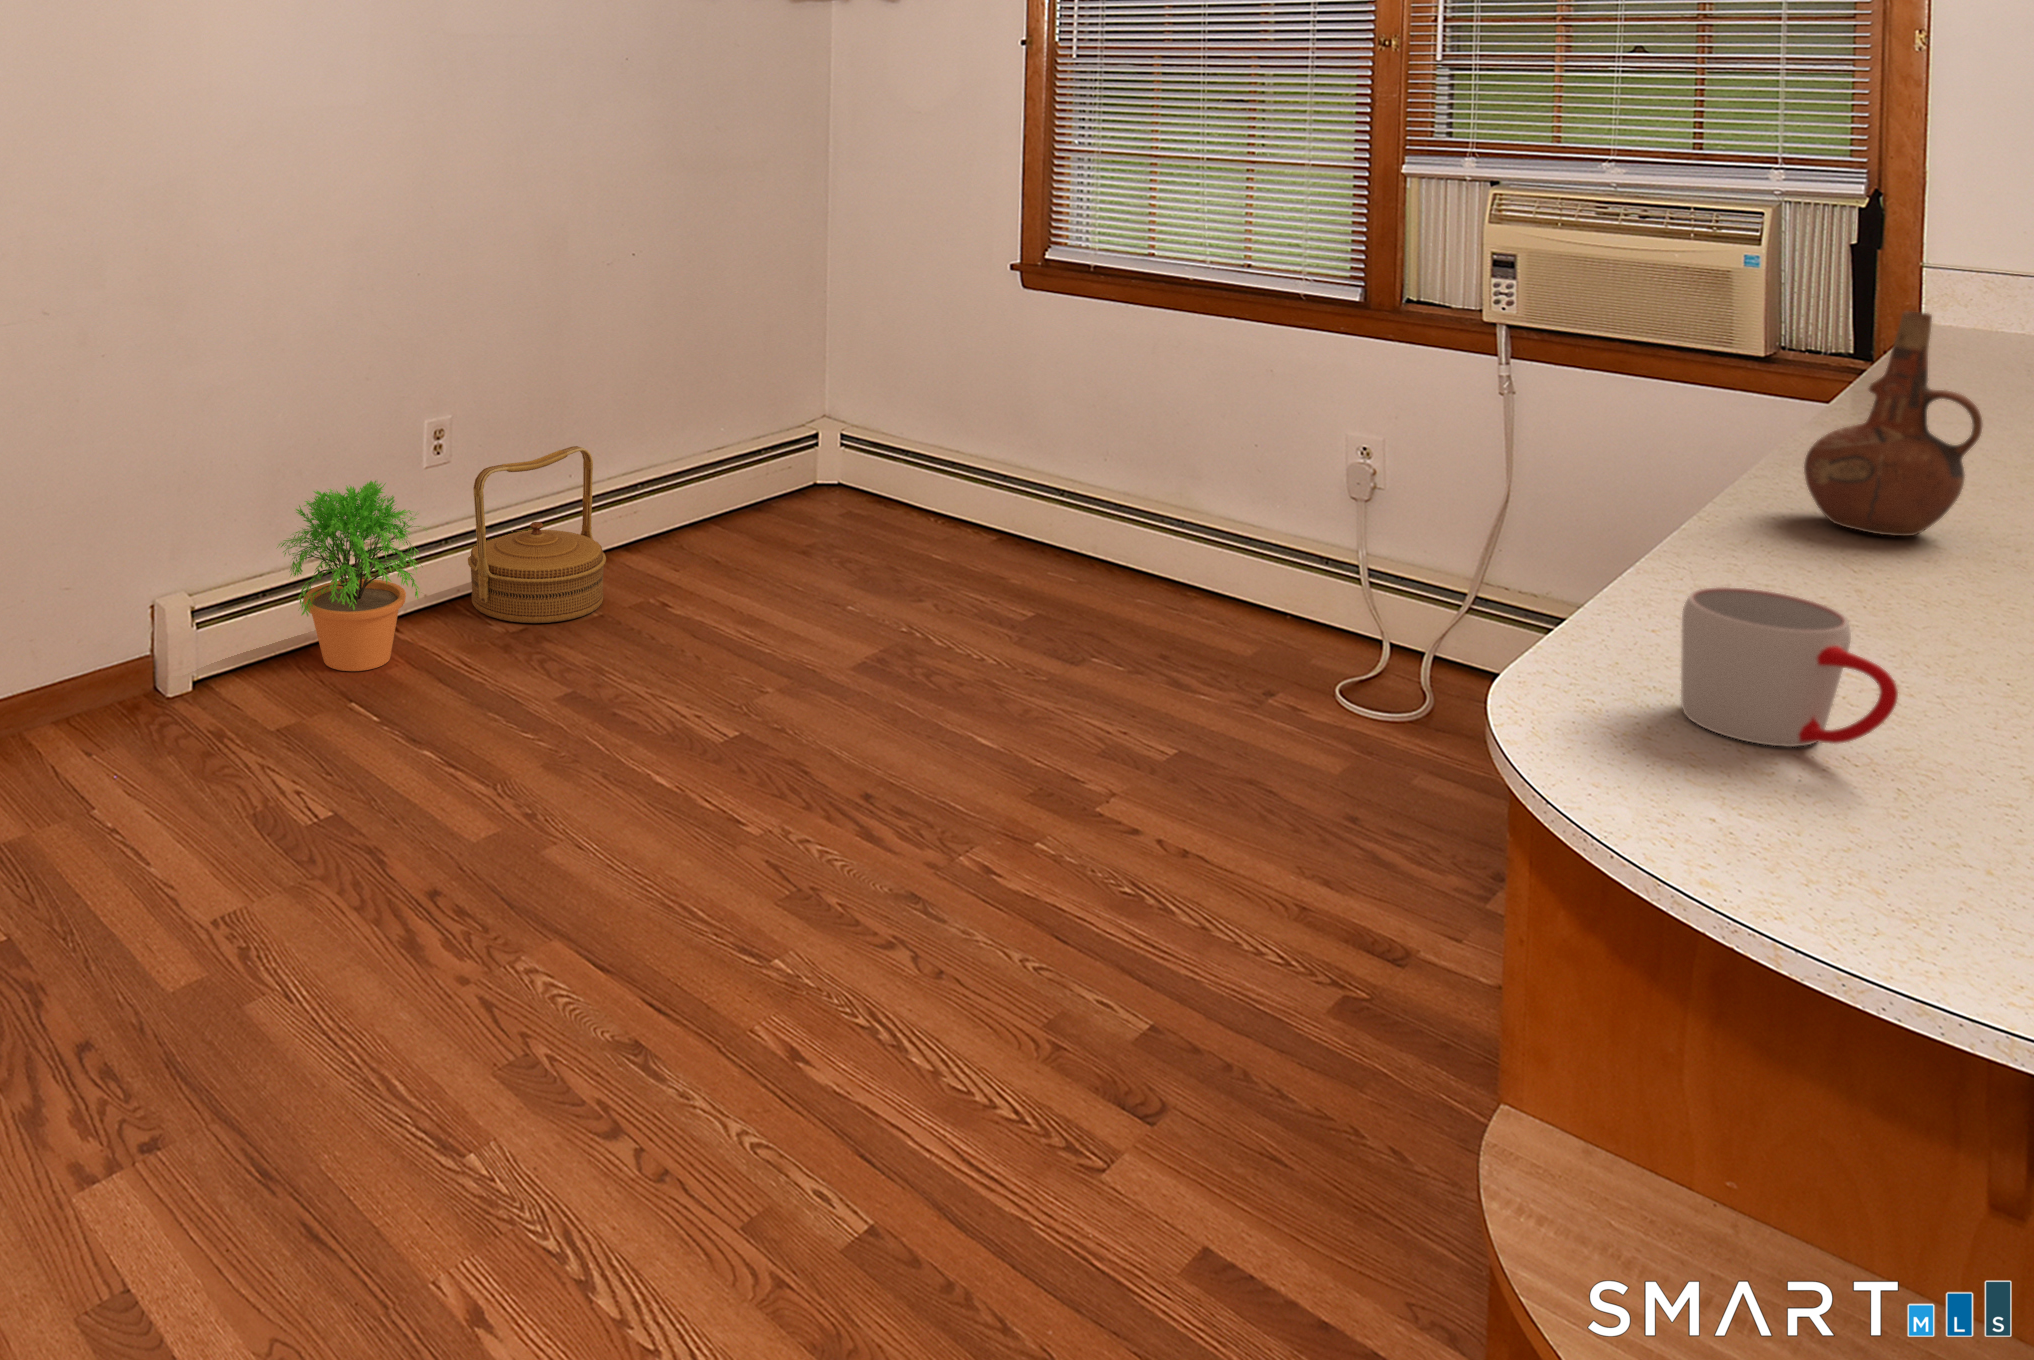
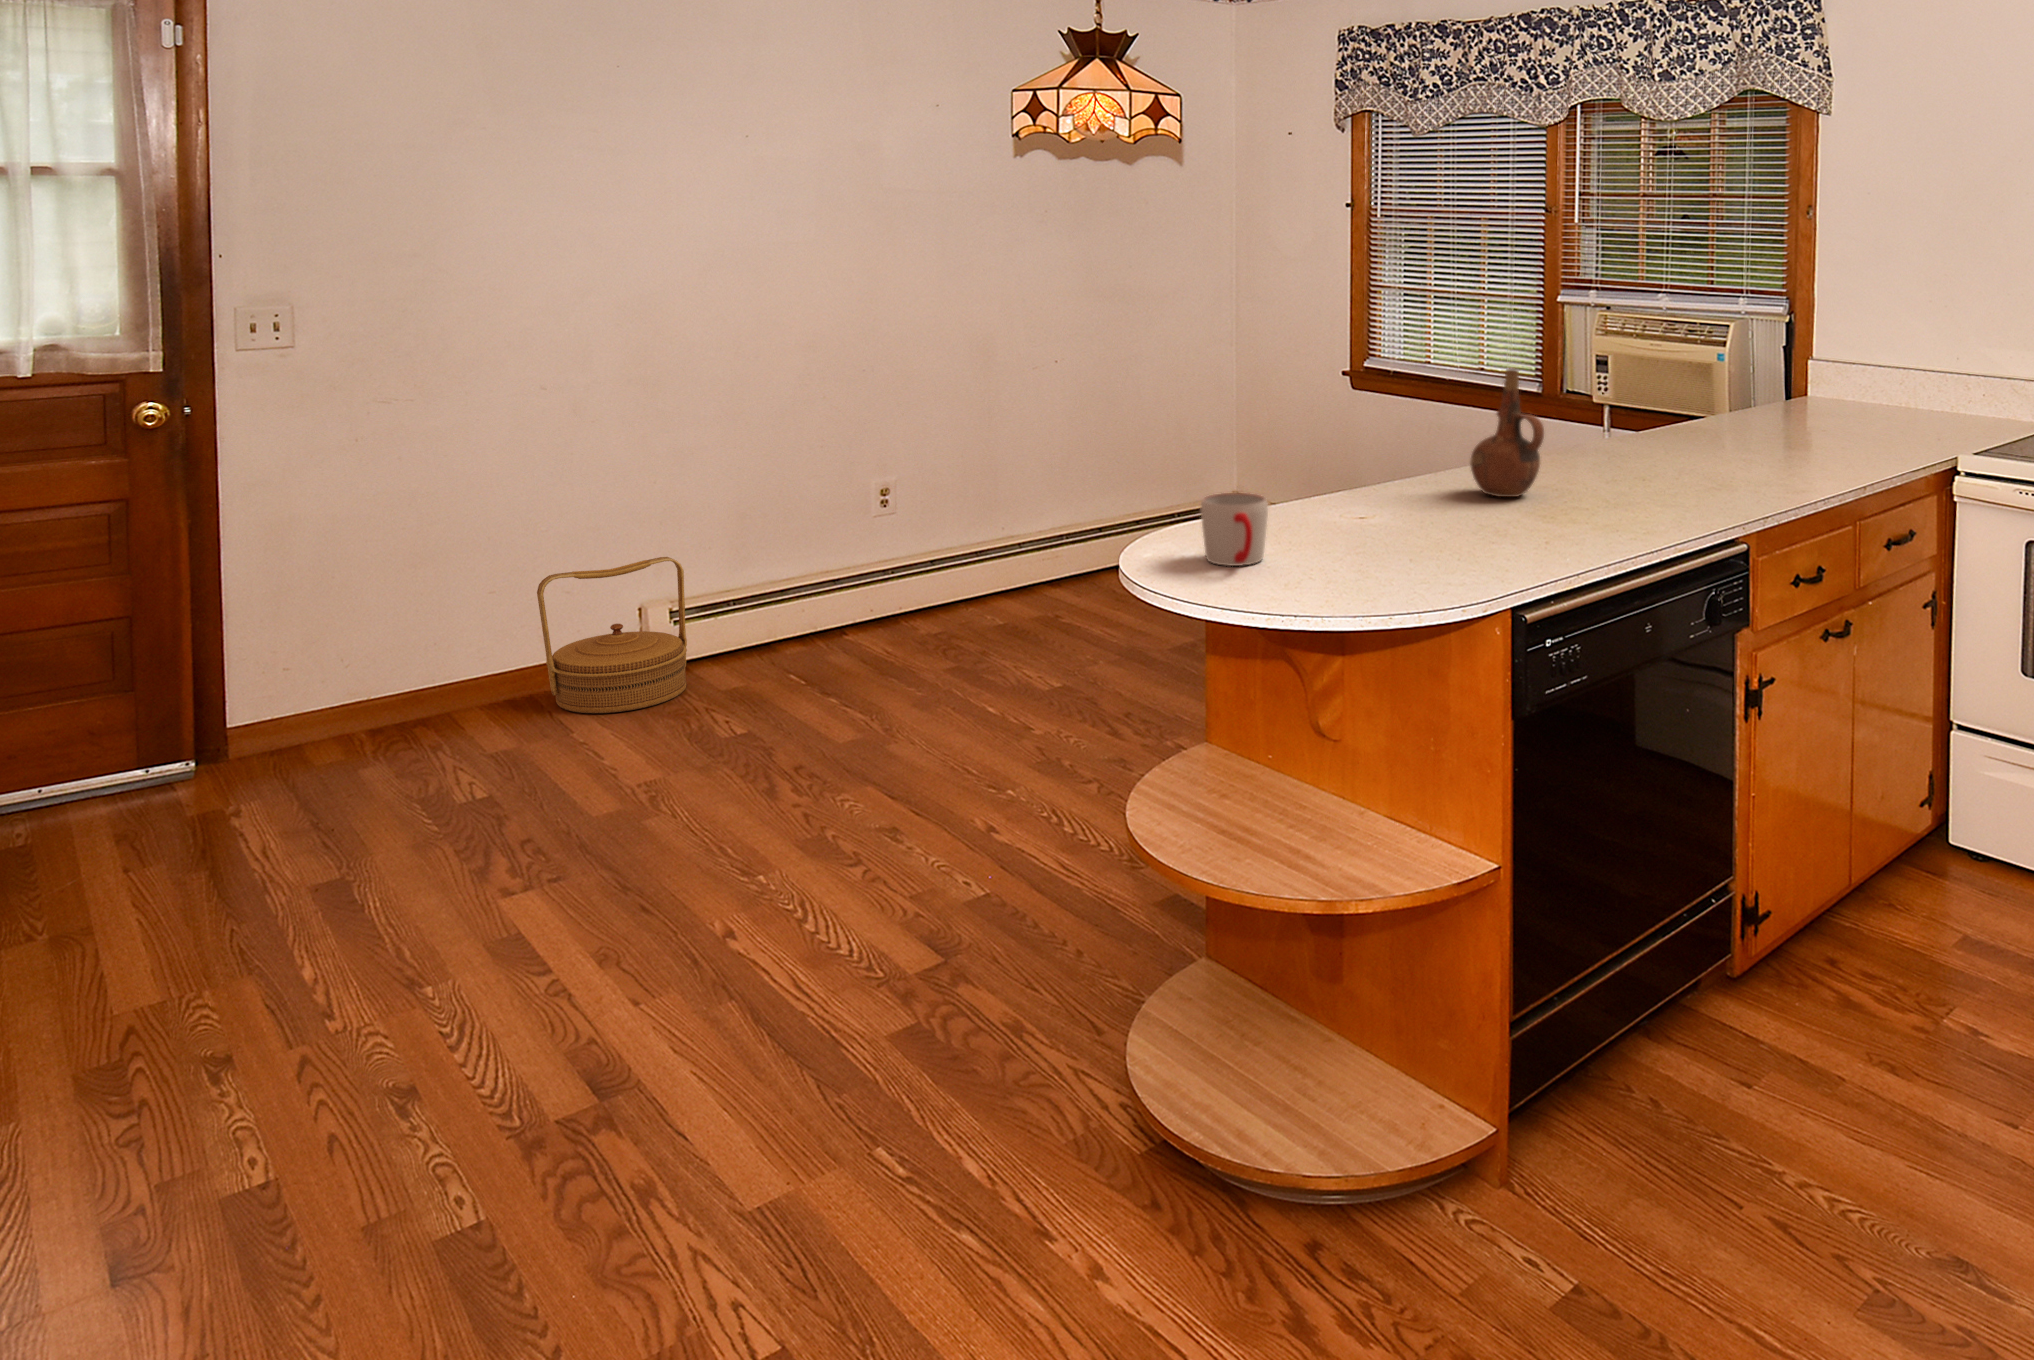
woven basket: present [468,446,606,623] -> present [537,557,687,713]
potted plant: present [277,481,420,671] -> none [733,516,859,658]

